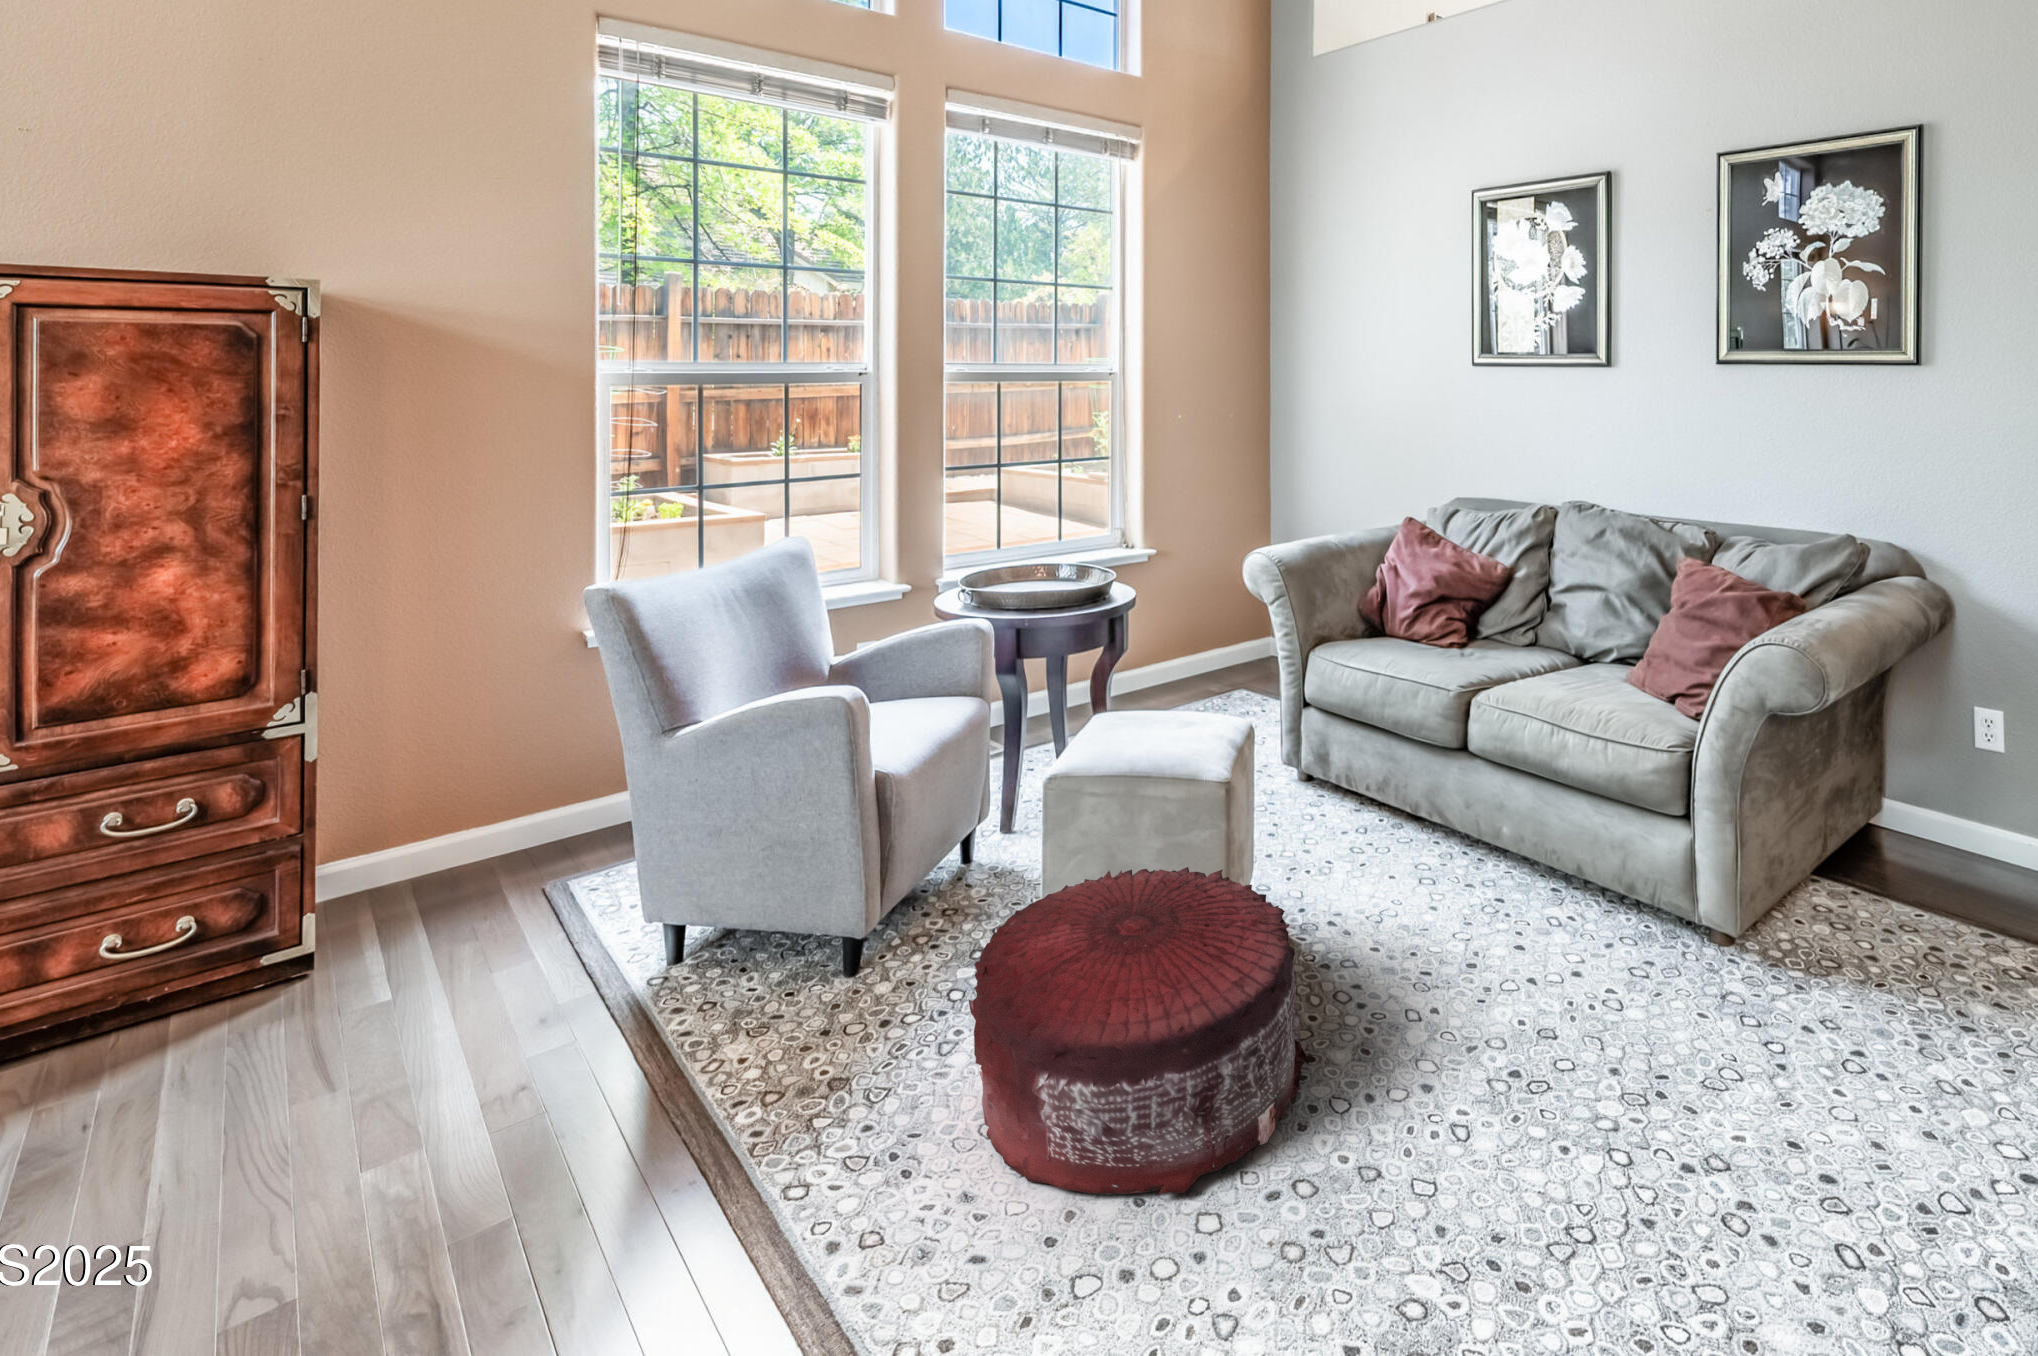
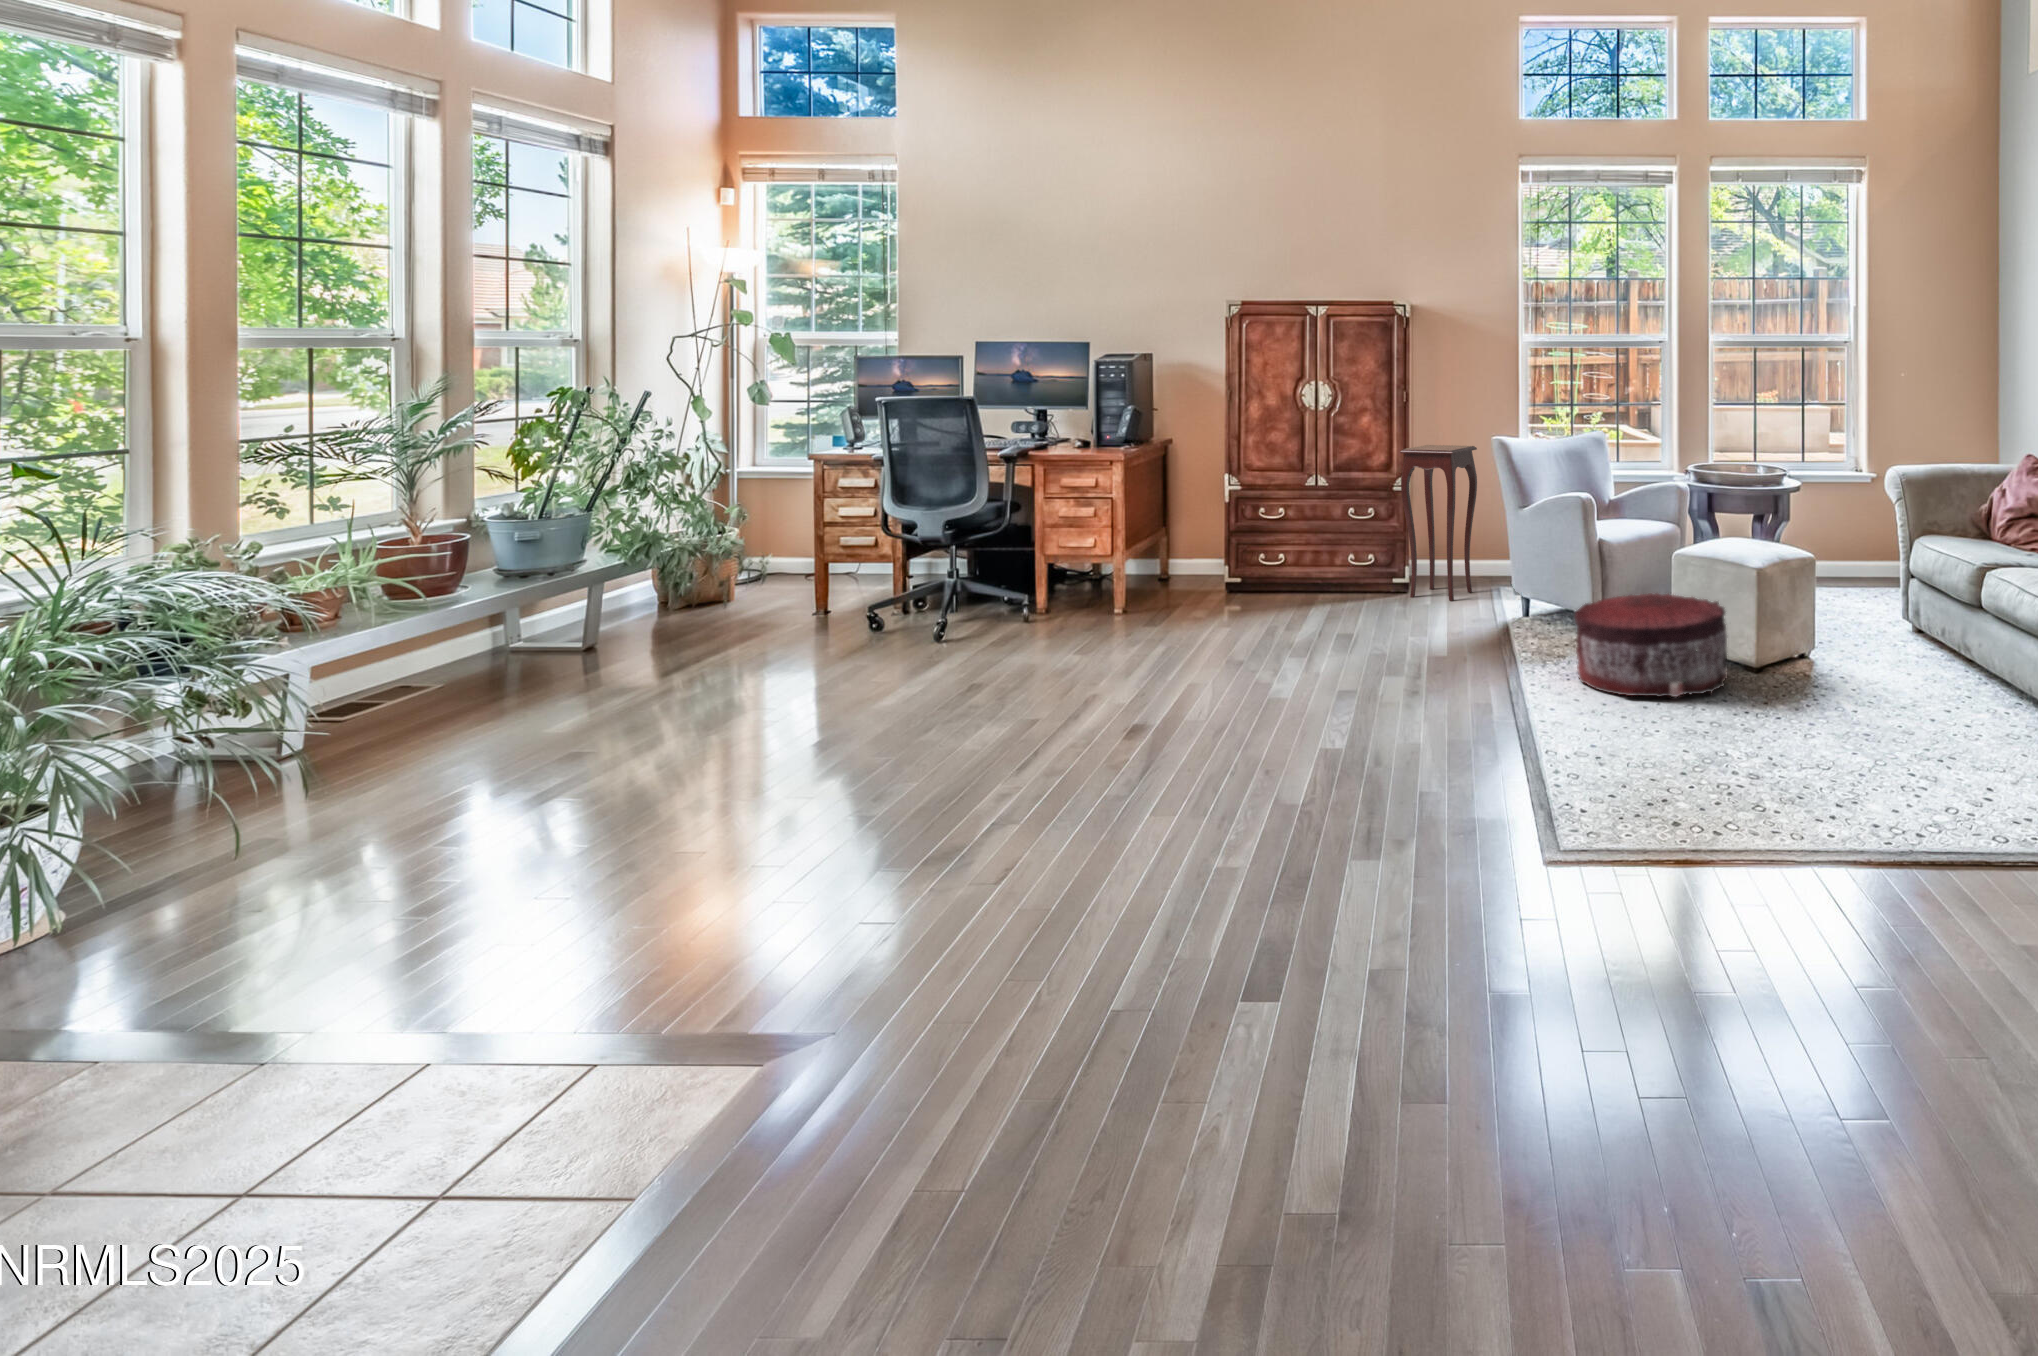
side table: none [286,596,497,986] -> present [1400,445,1477,601]

